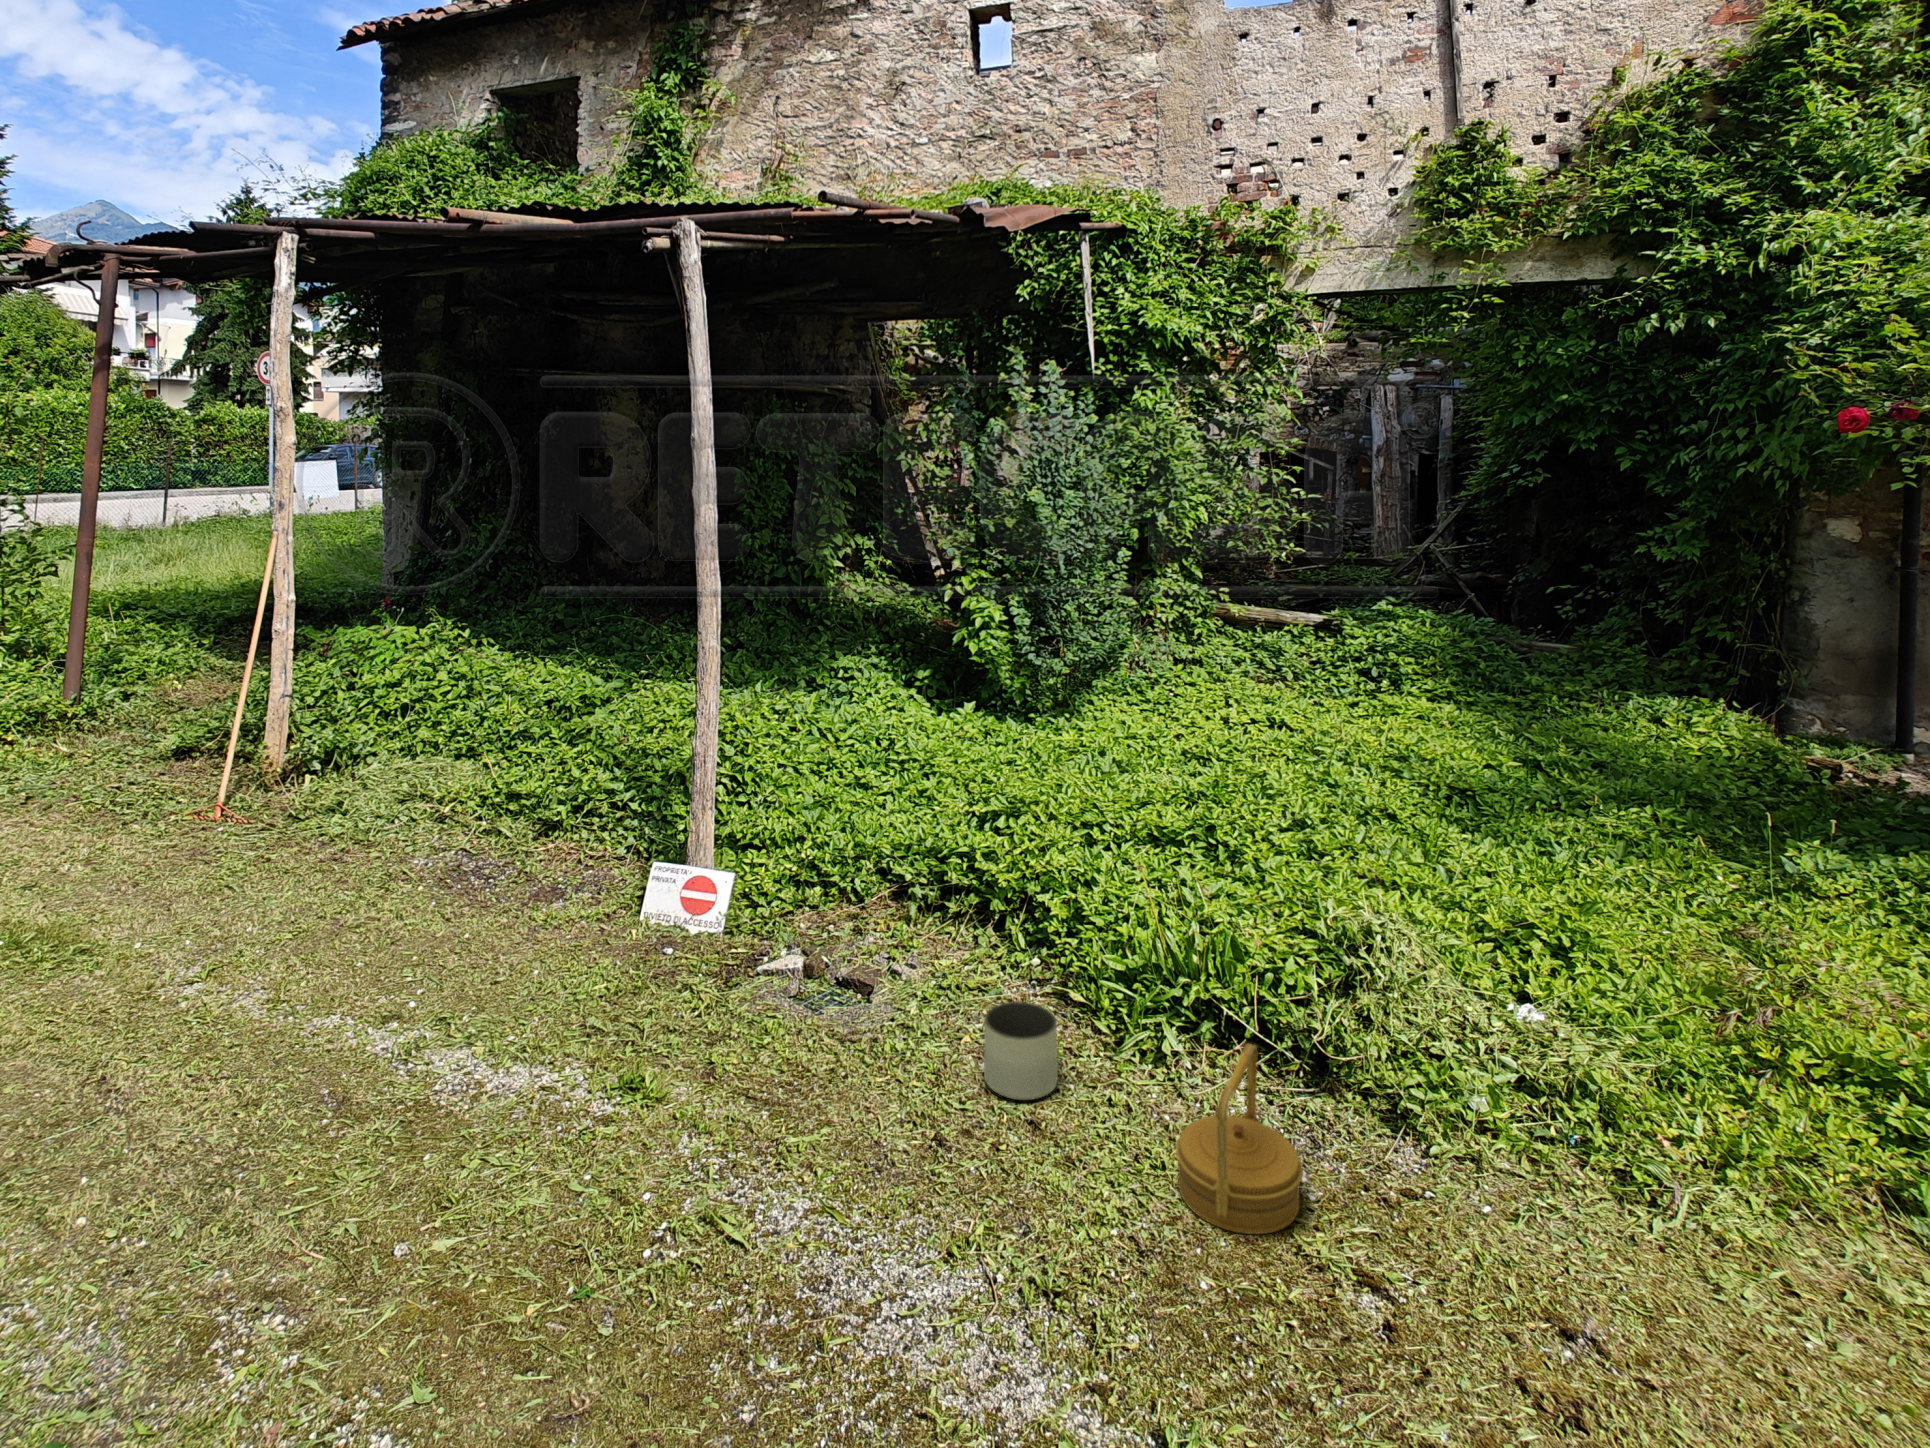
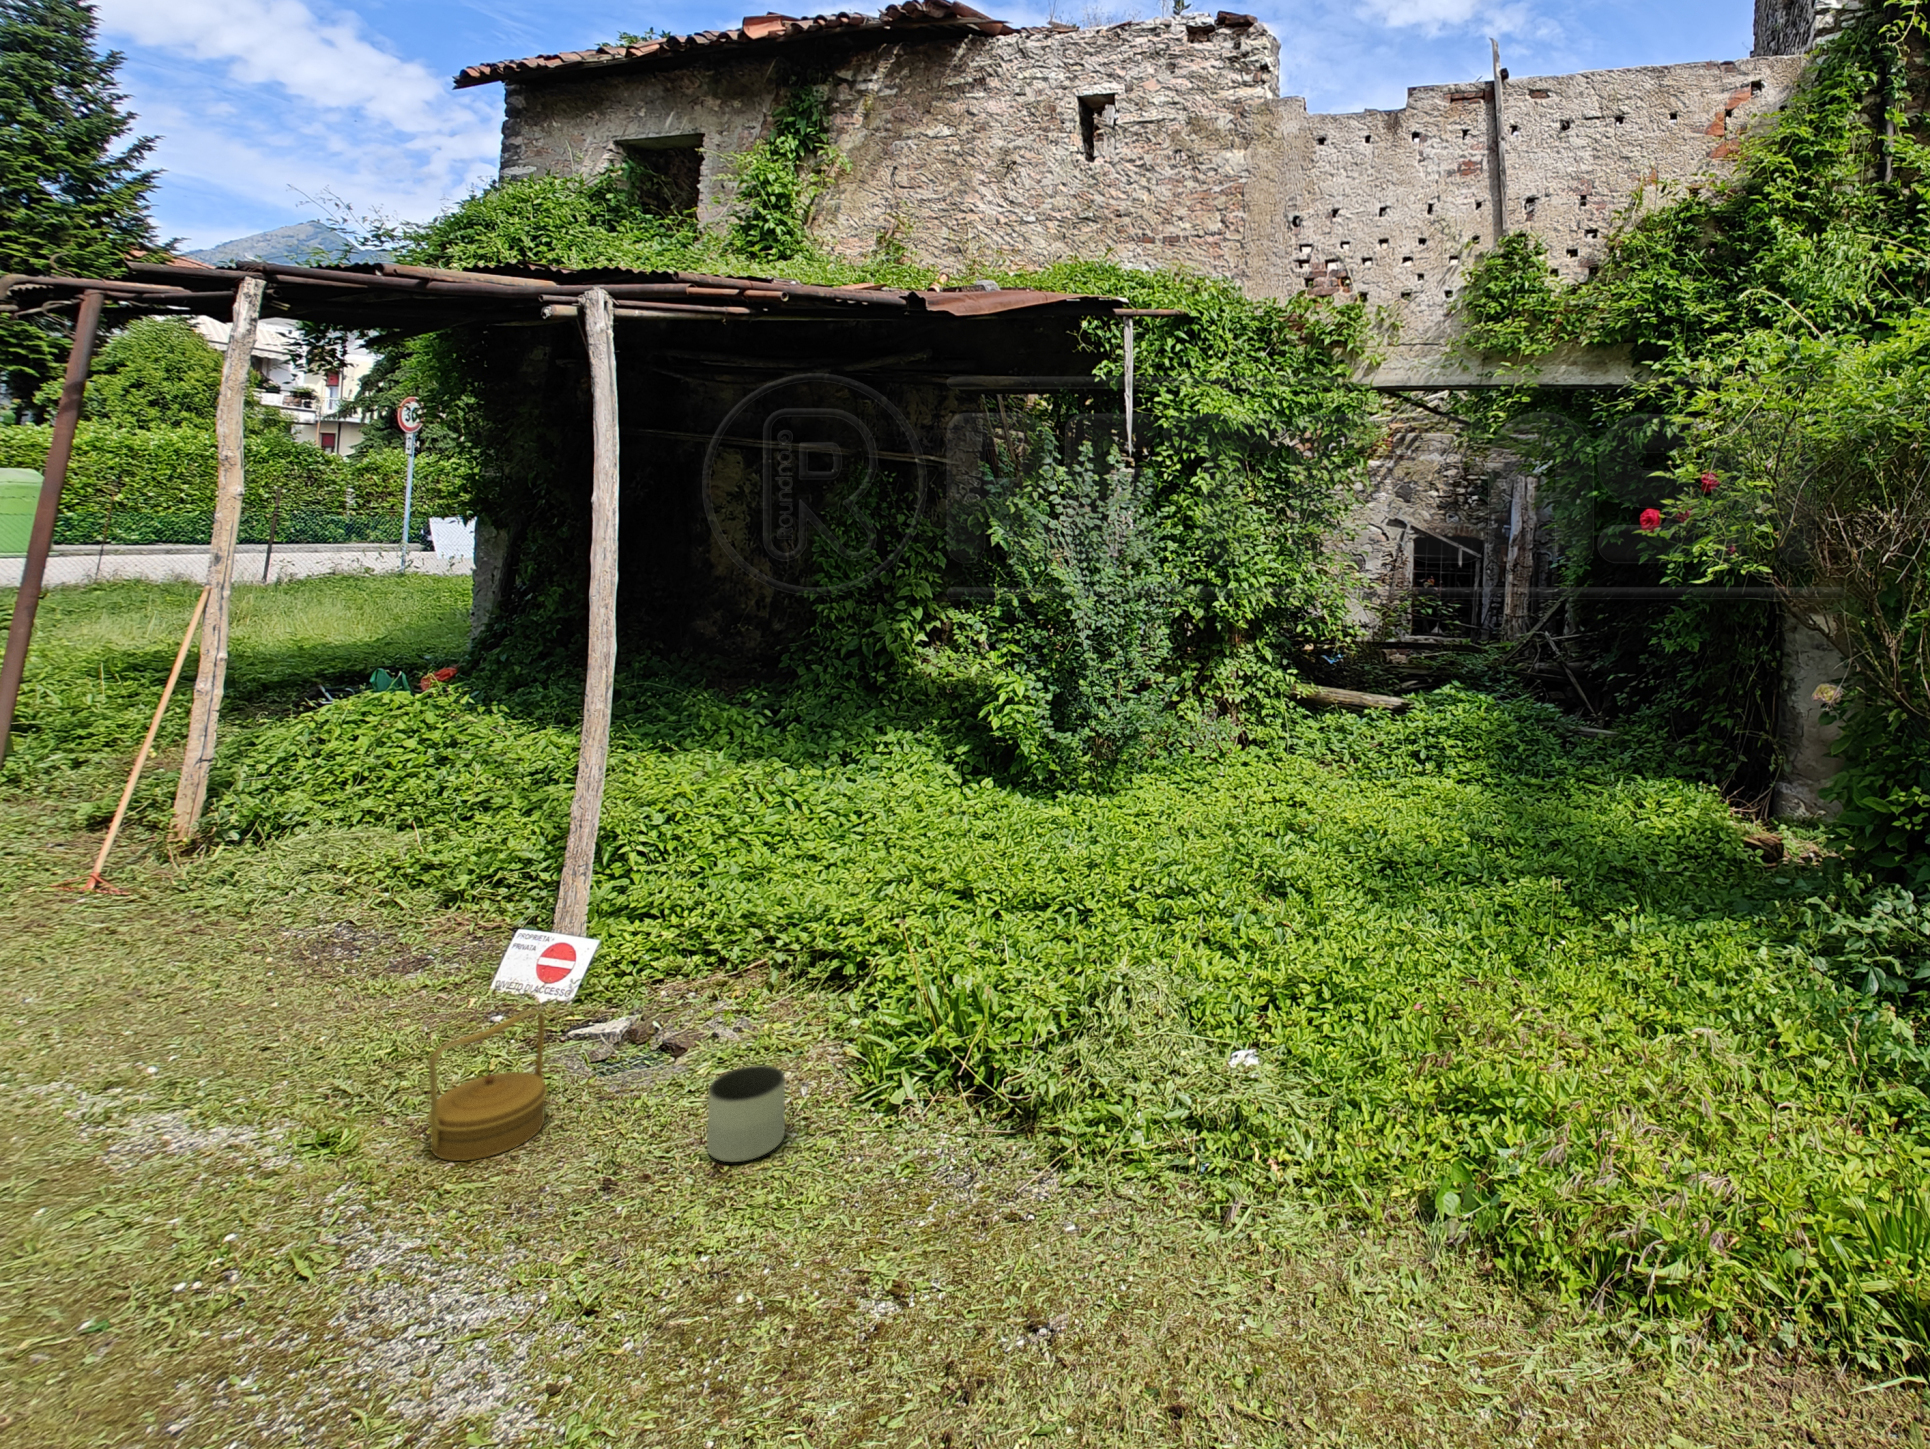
basket: present [1176,1043,1303,1234] -> present [428,1010,548,1161]

